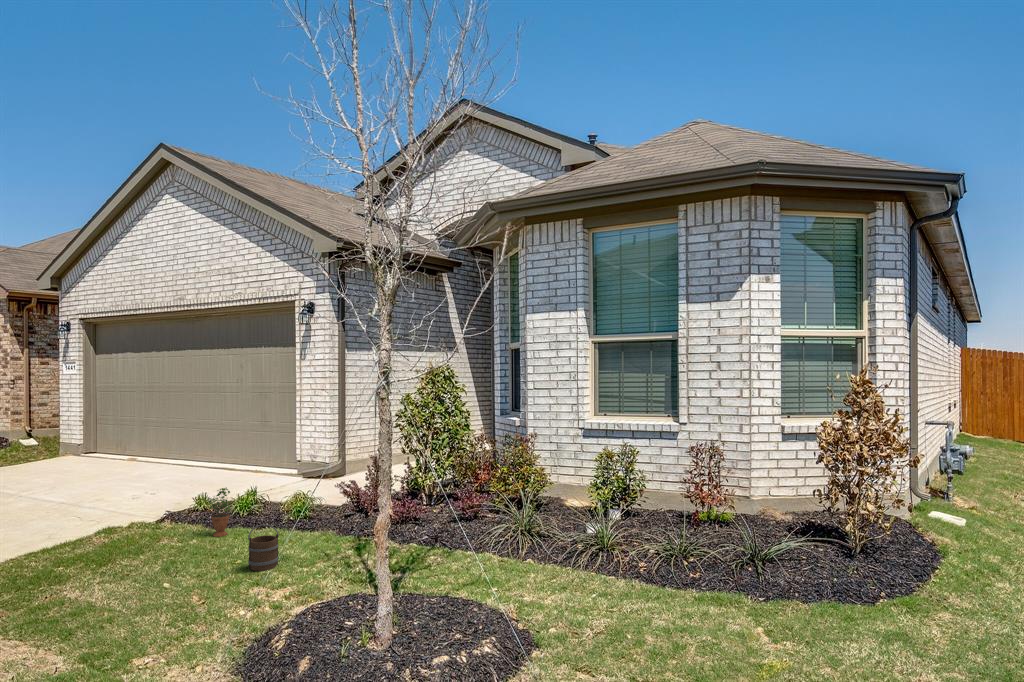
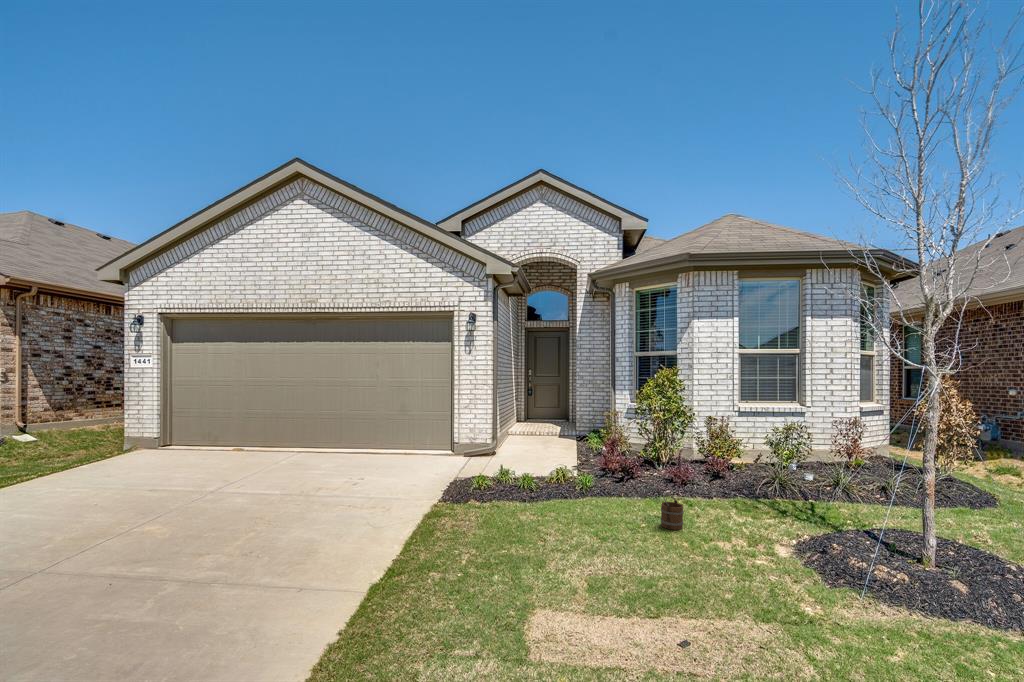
potted plant: present [208,488,230,537] -> none [551,468,567,512]

